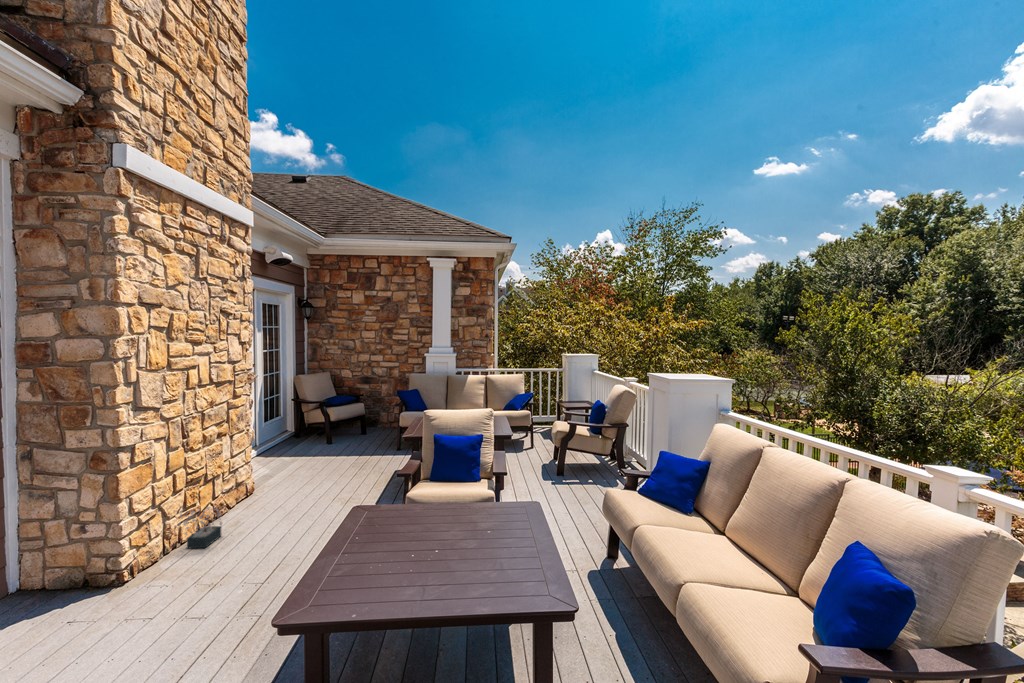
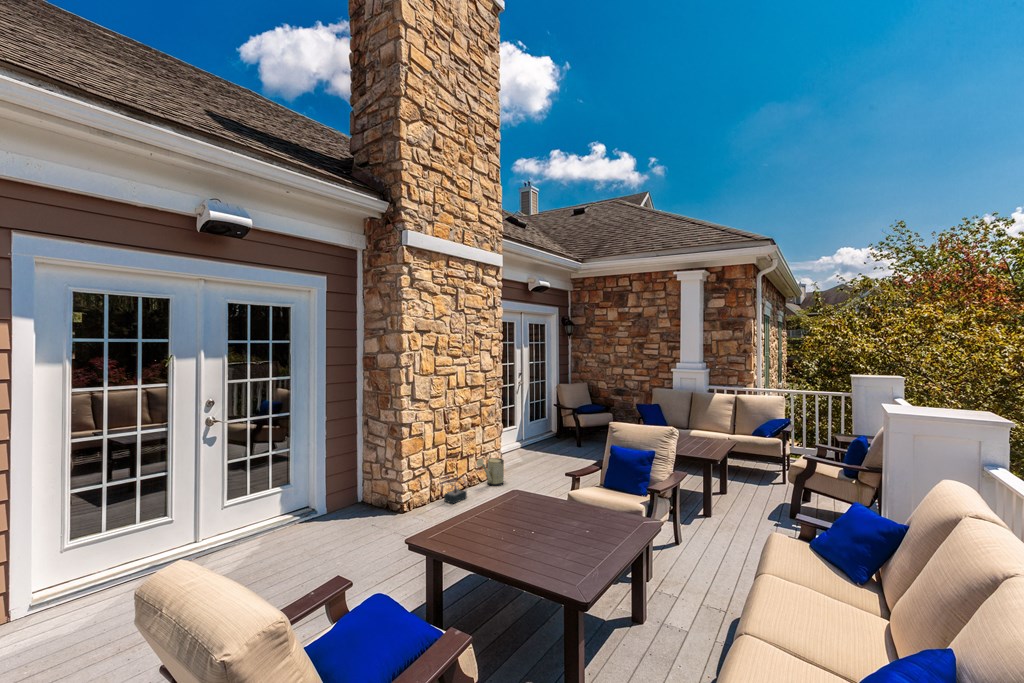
watering can: none [229,466,264,511] -> present [477,453,504,486]

